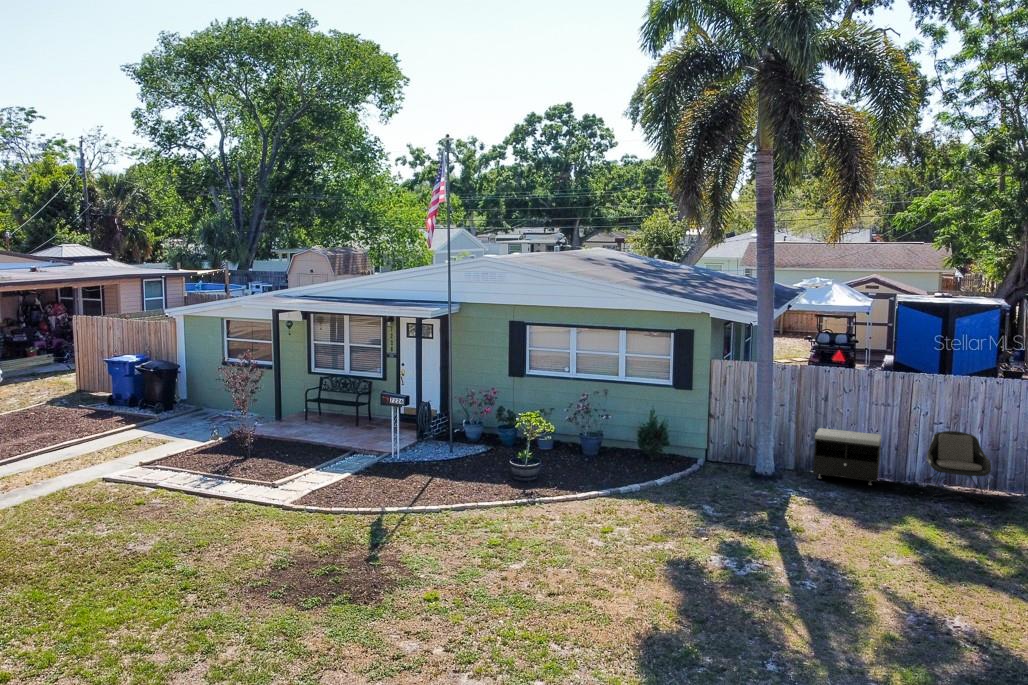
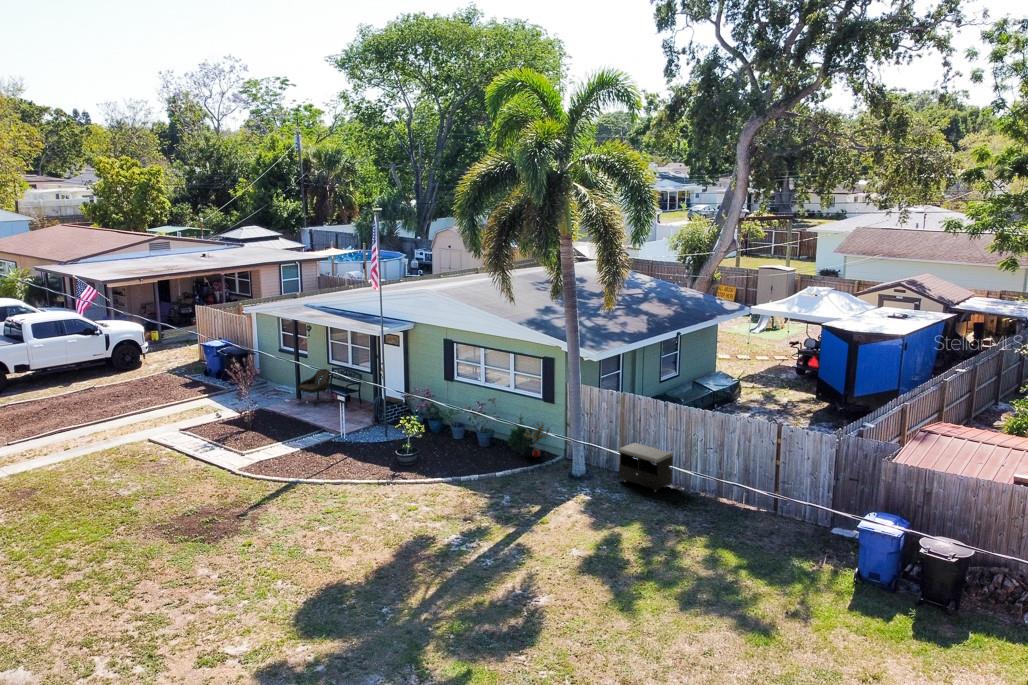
potted tree: none [655,413,696,462] -> present [524,422,550,457]
lounge chair: present [927,431,991,502] -> present [297,369,331,405]

